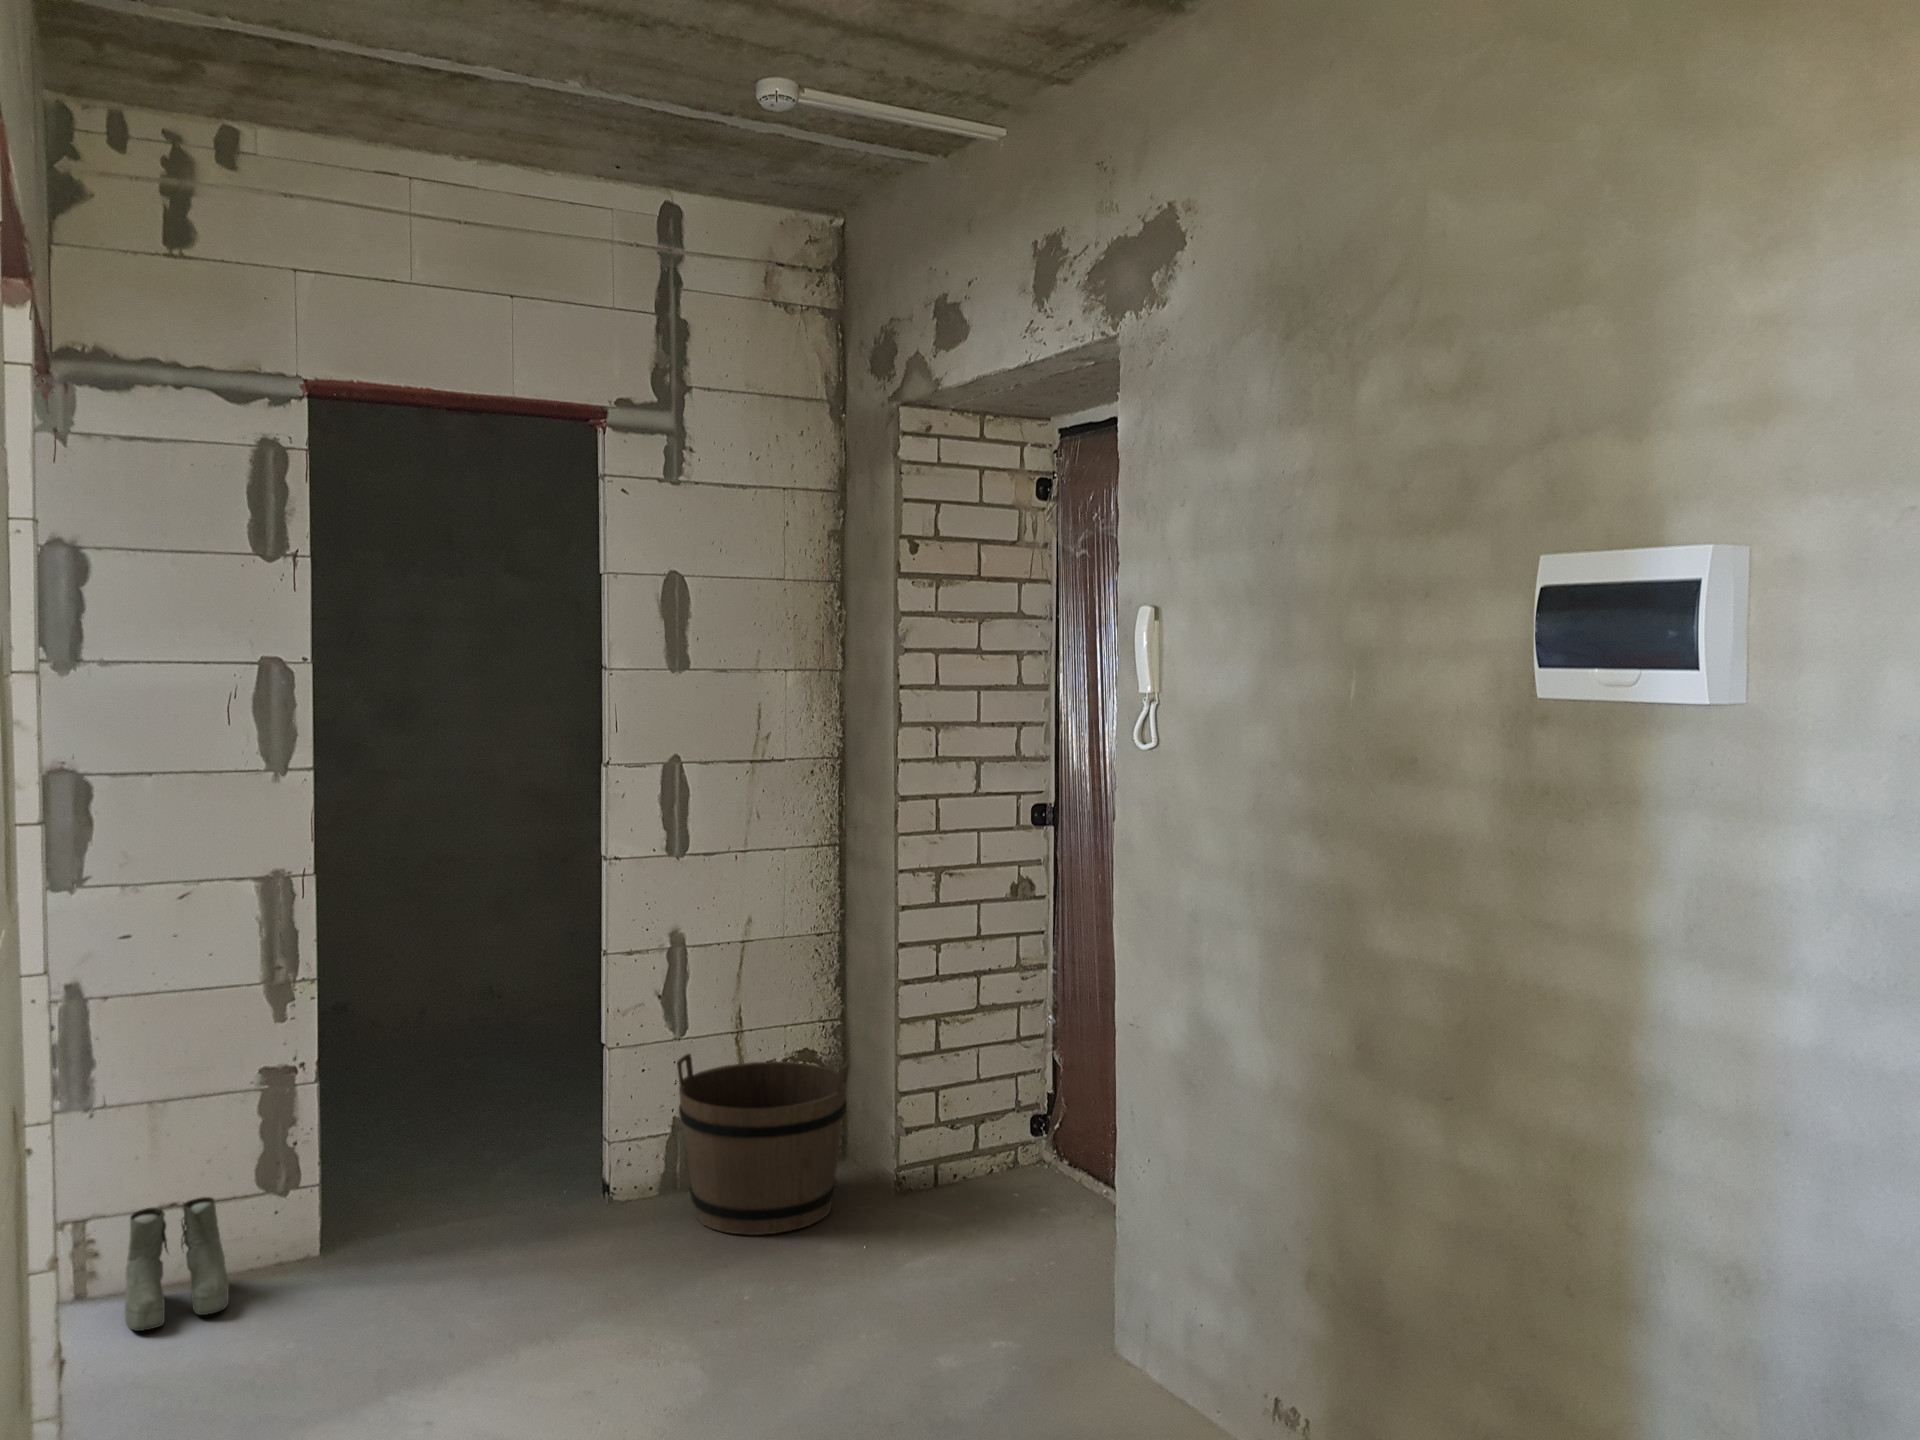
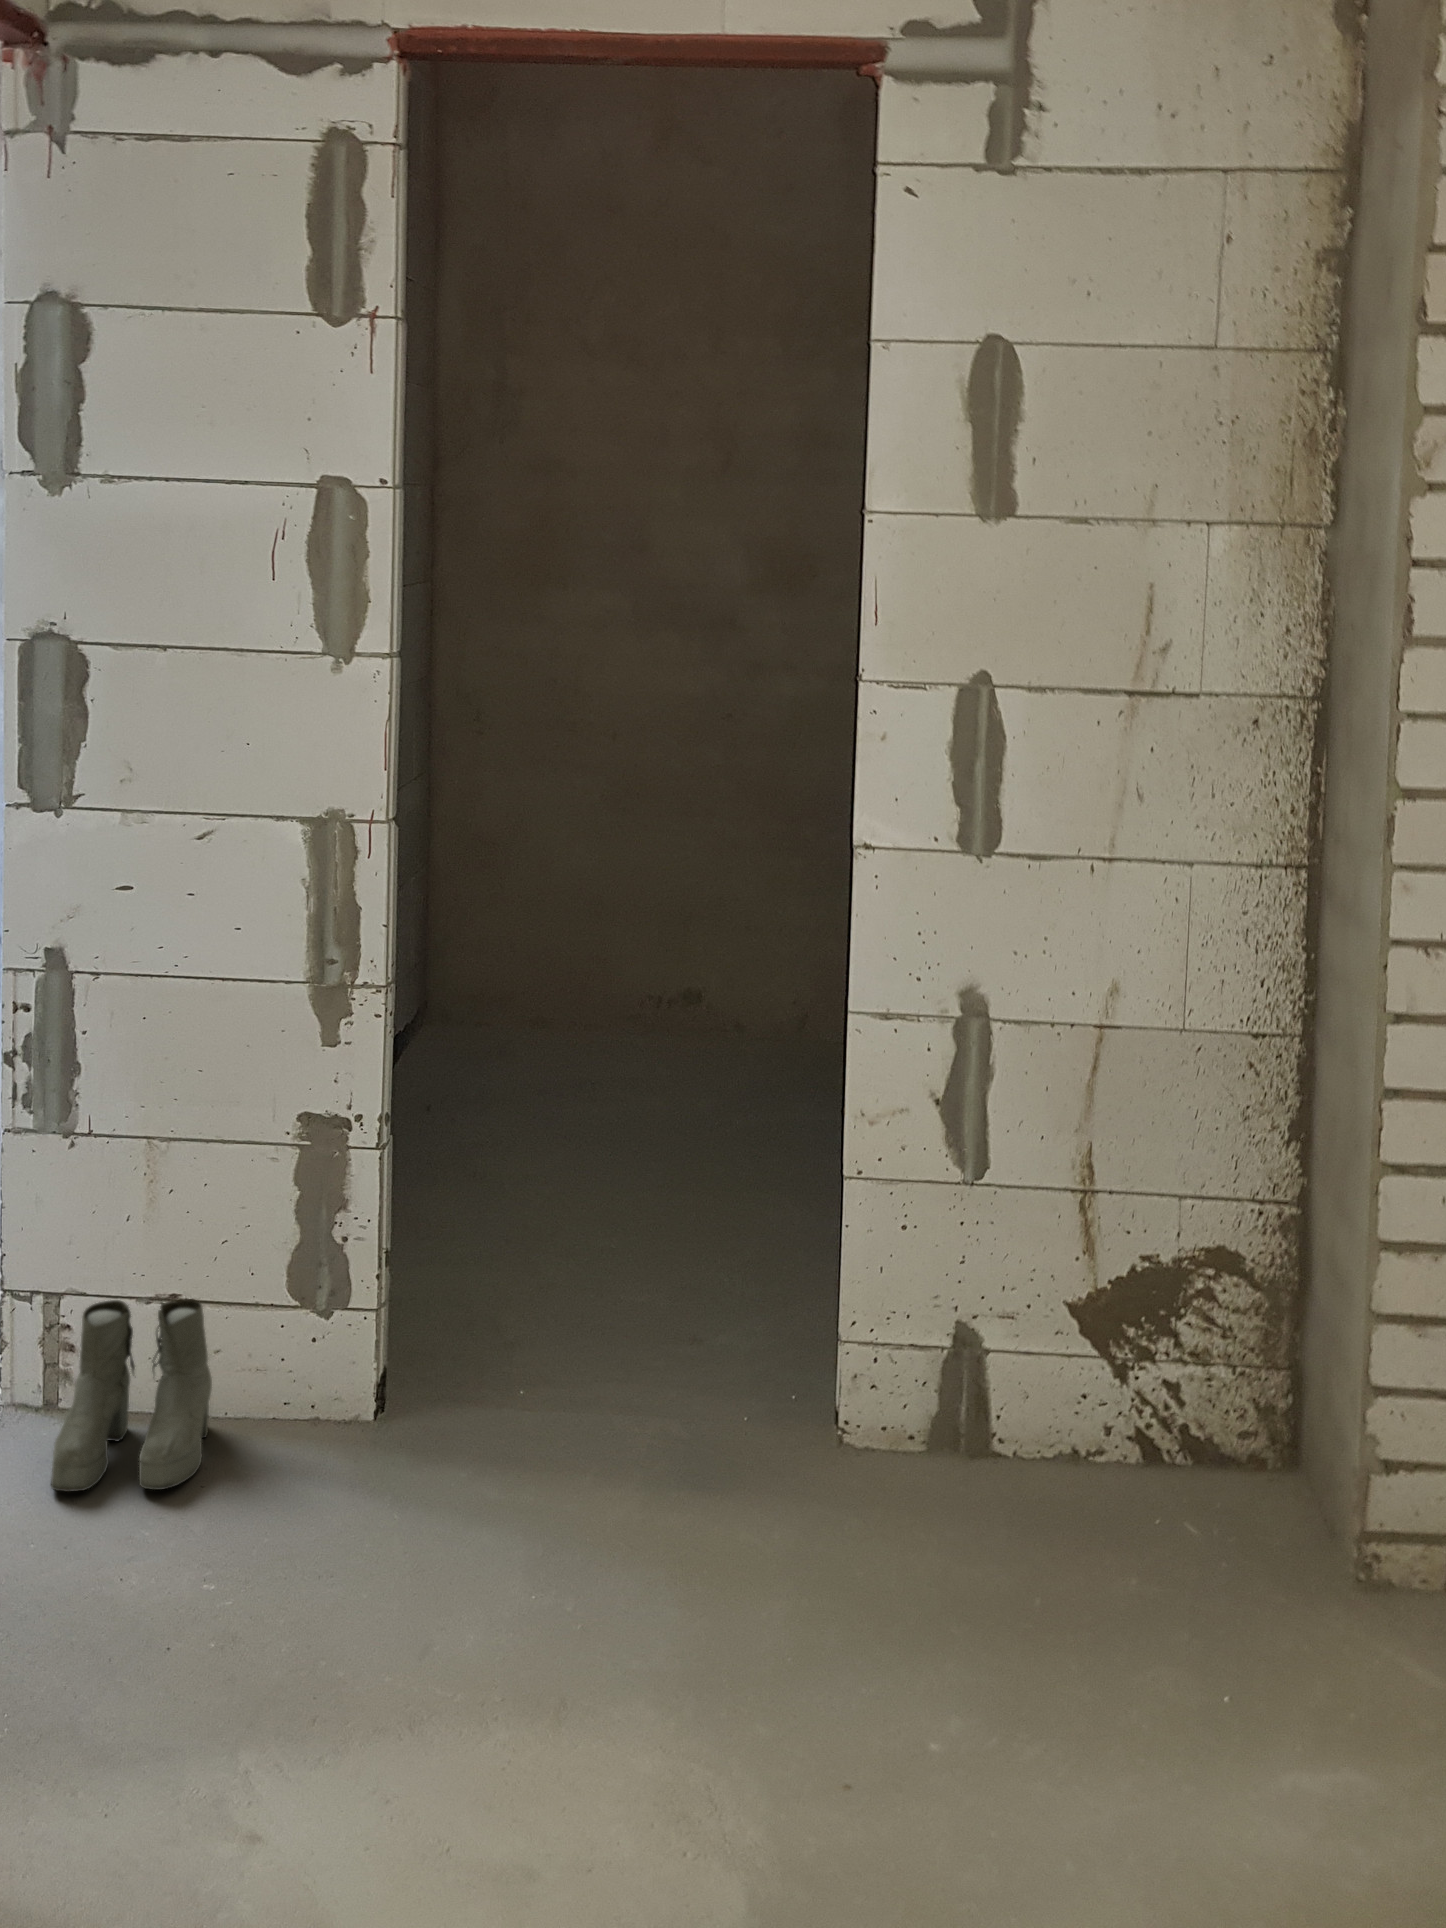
bucket: present [677,1053,850,1235] -> none [924,1218,1253,1613]

